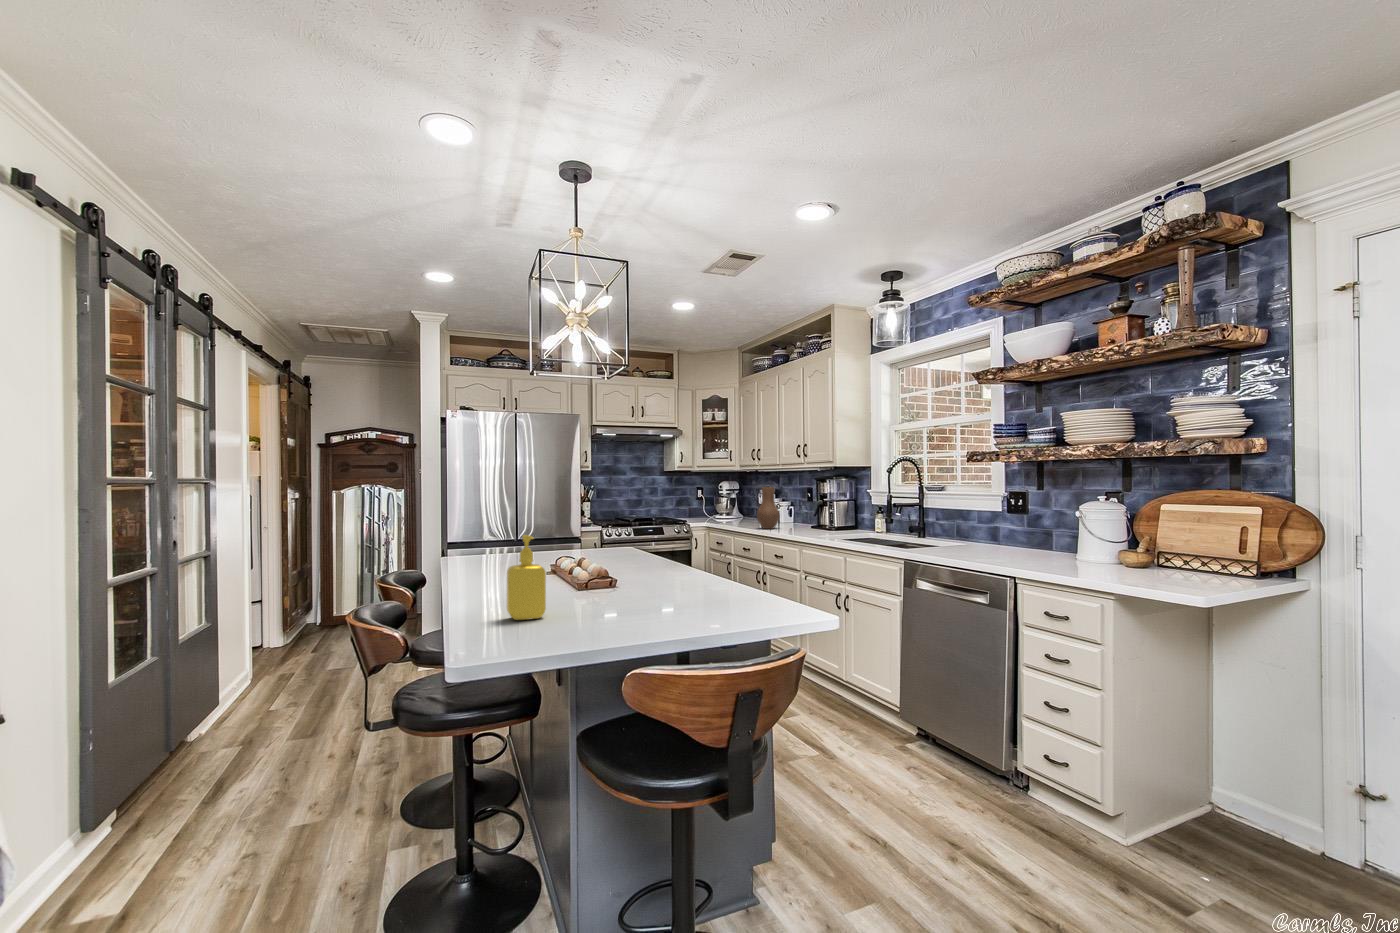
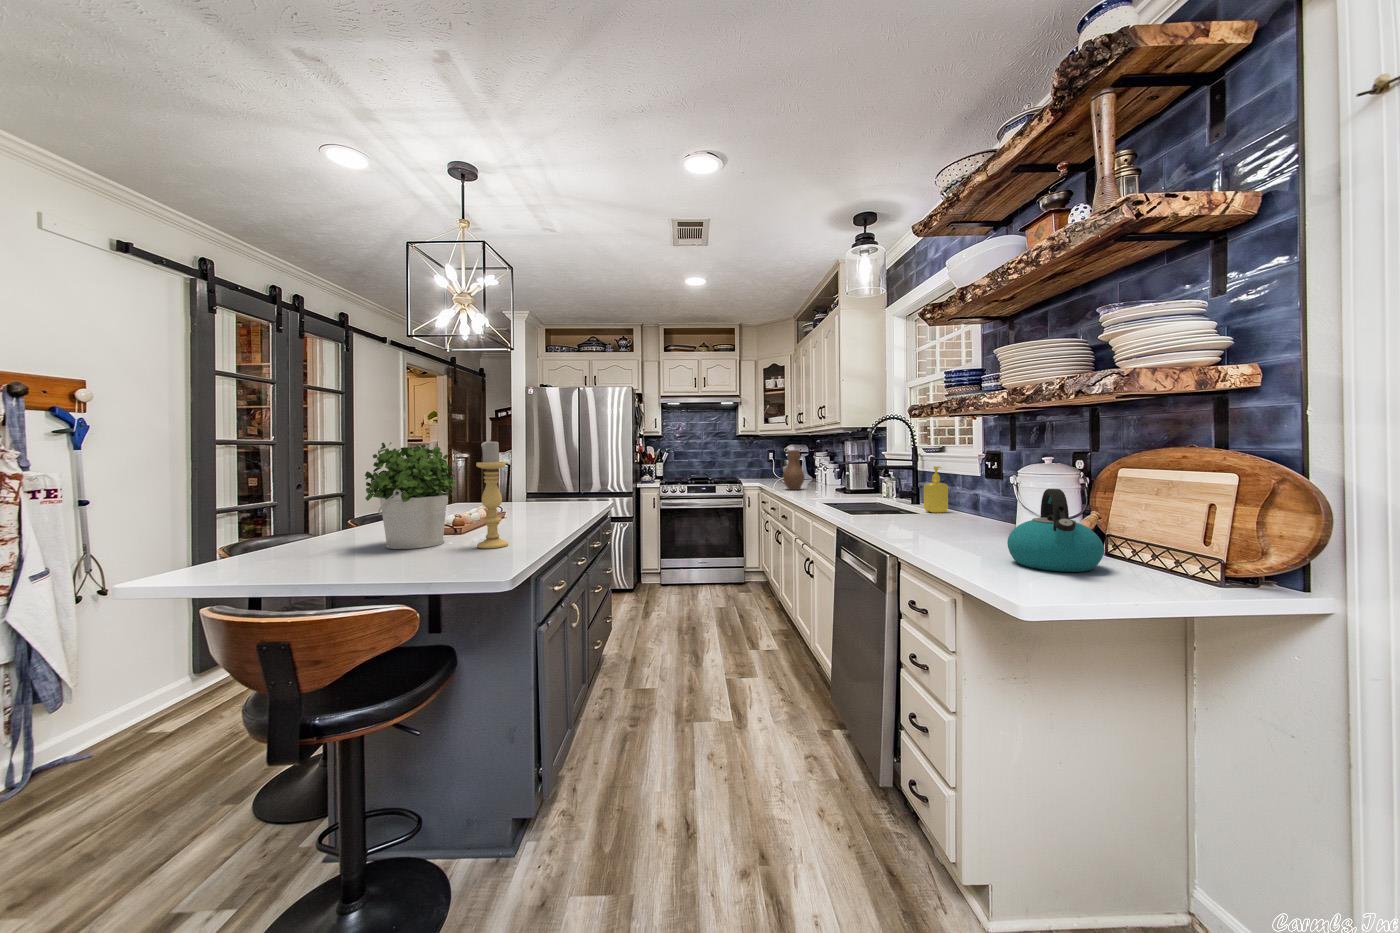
candle holder: none [690,481,719,591] -> present [476,440,508,548]
potted plant: none [559,483,655,598] -> present [365,442,456,549]
kettle: none [1114,519,1184,577] -> present [1007,489,1104,572]
soap dispenser: present [507,535,546,620] -> present [924,466,948,513]

